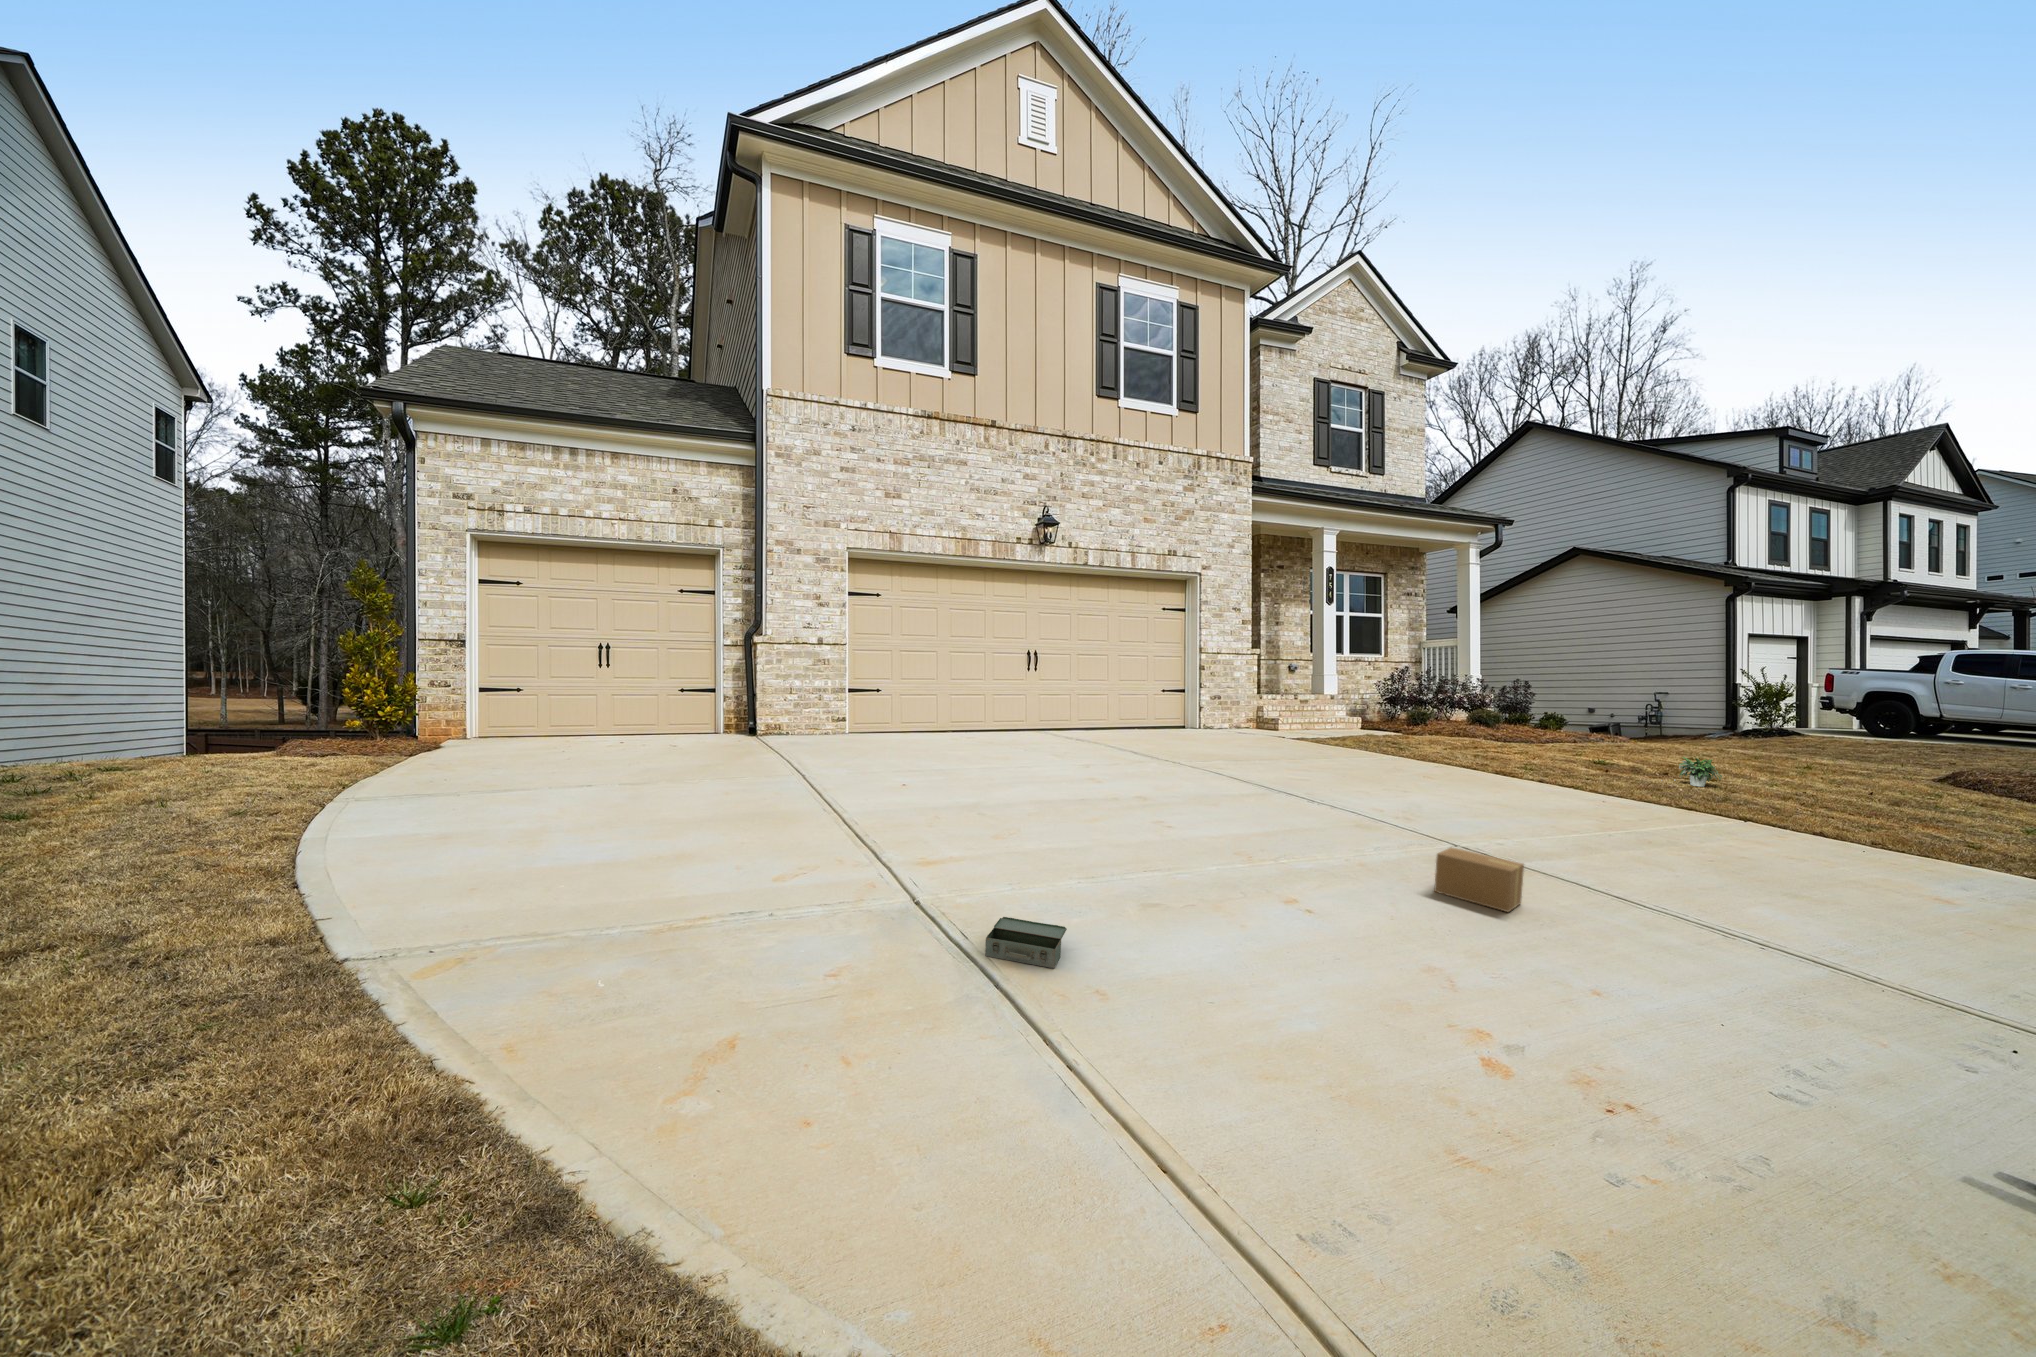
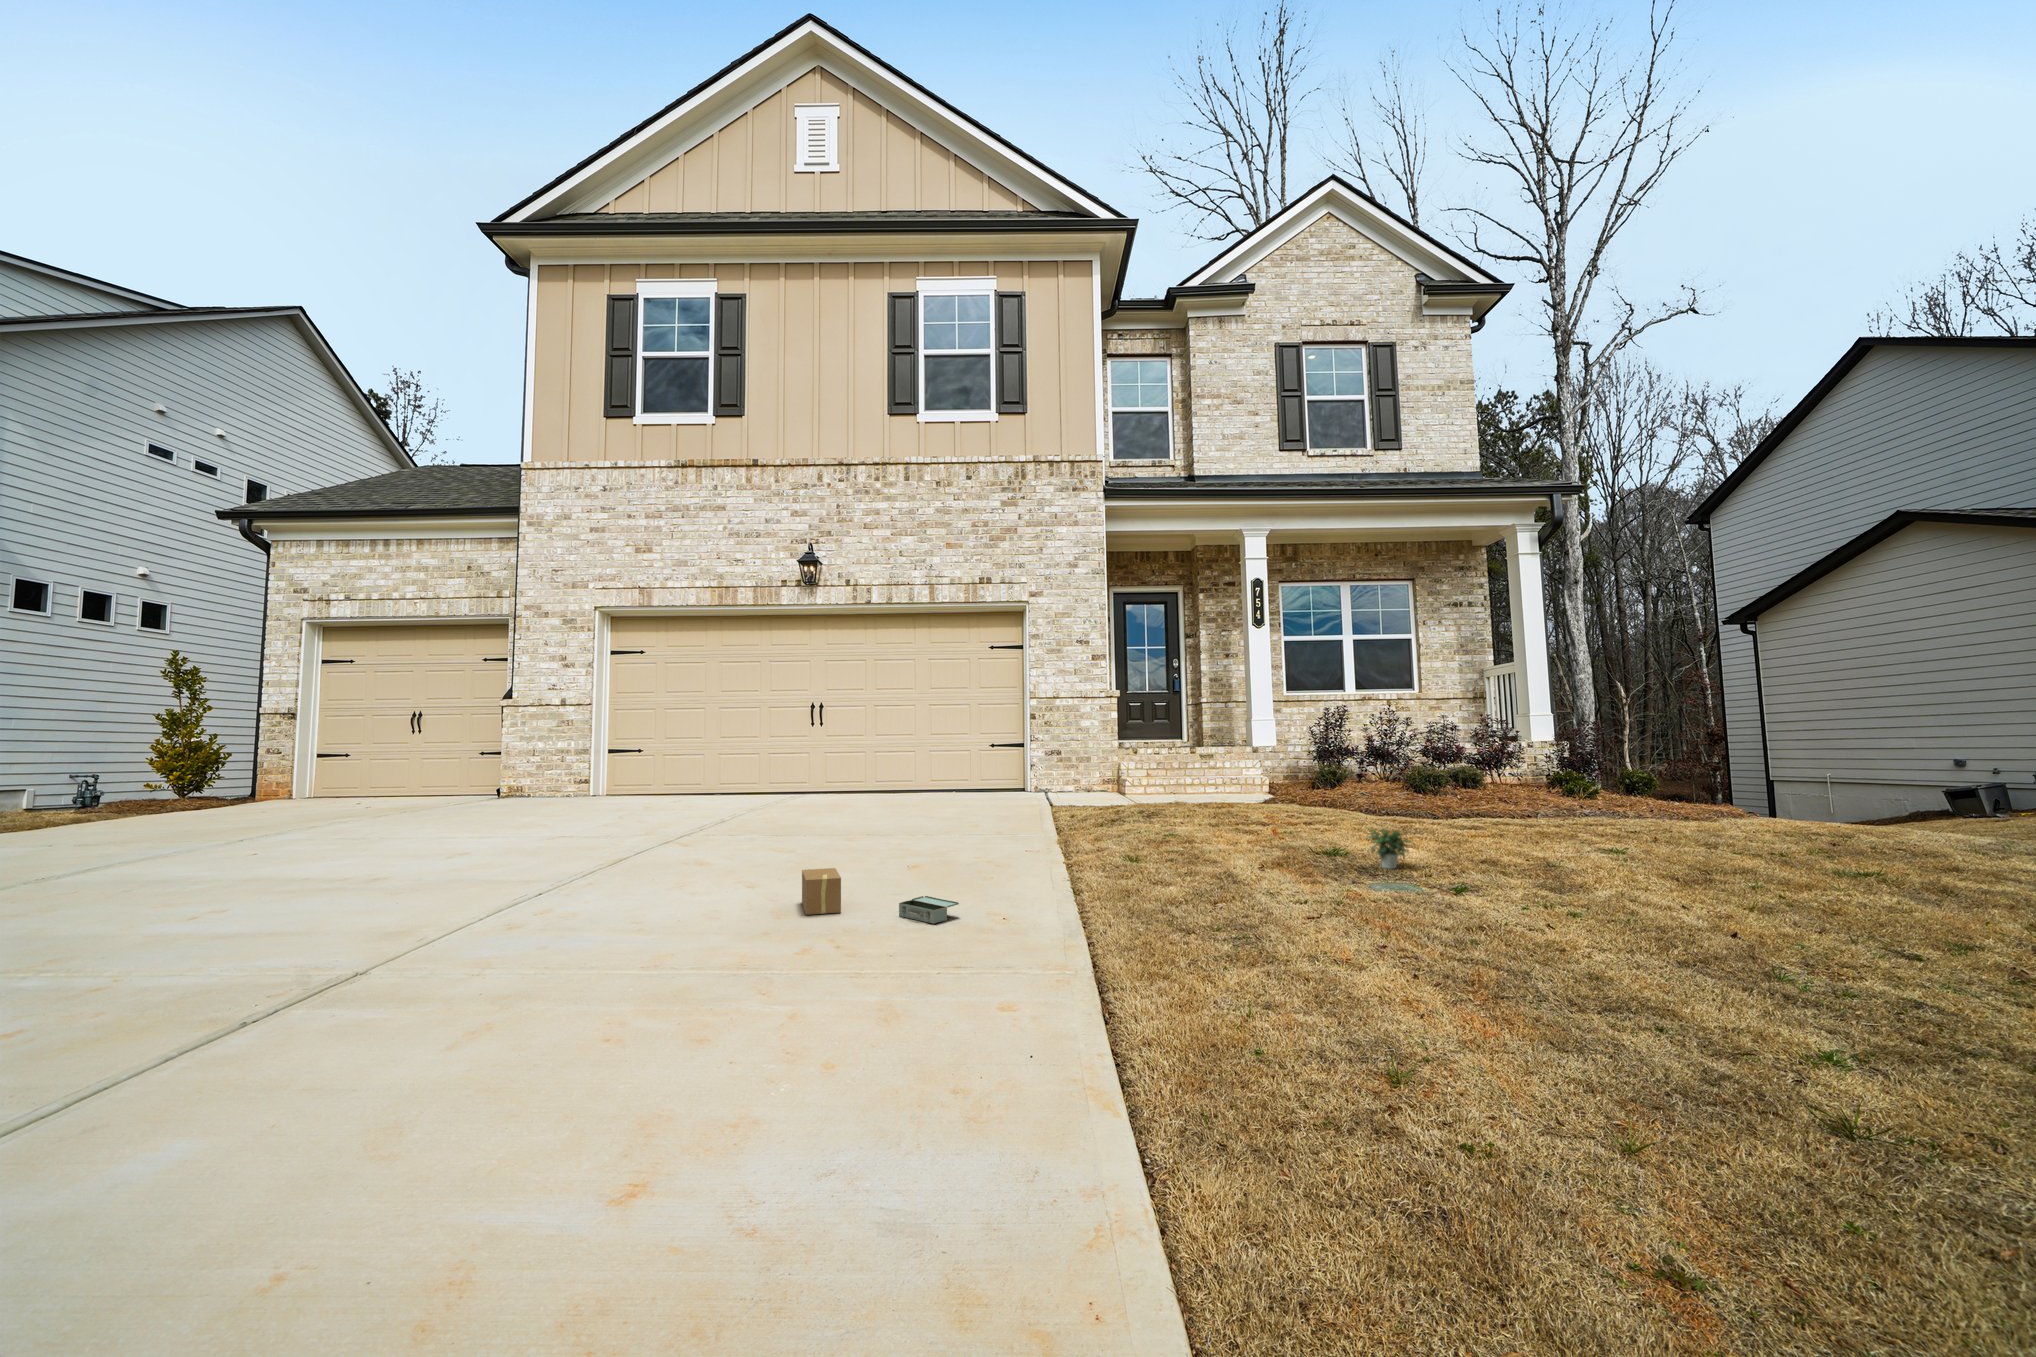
cardboard box: present [1434,848,1524,912] -> present [802,868,841,915]
toolbox: present [985,917,1067,968] -> present [899,896,959,924]

